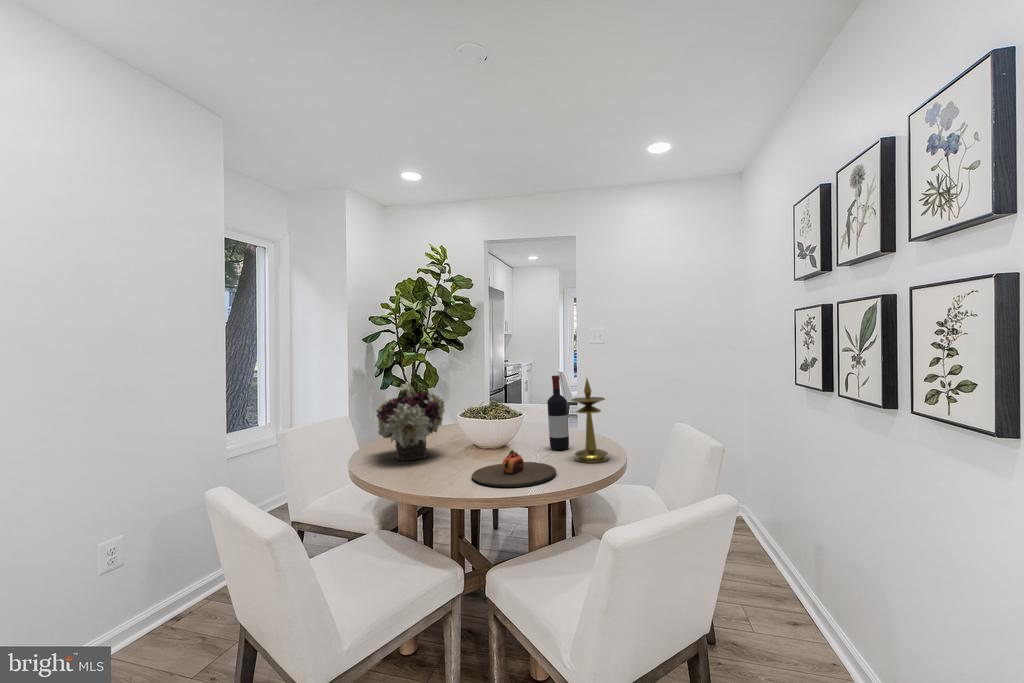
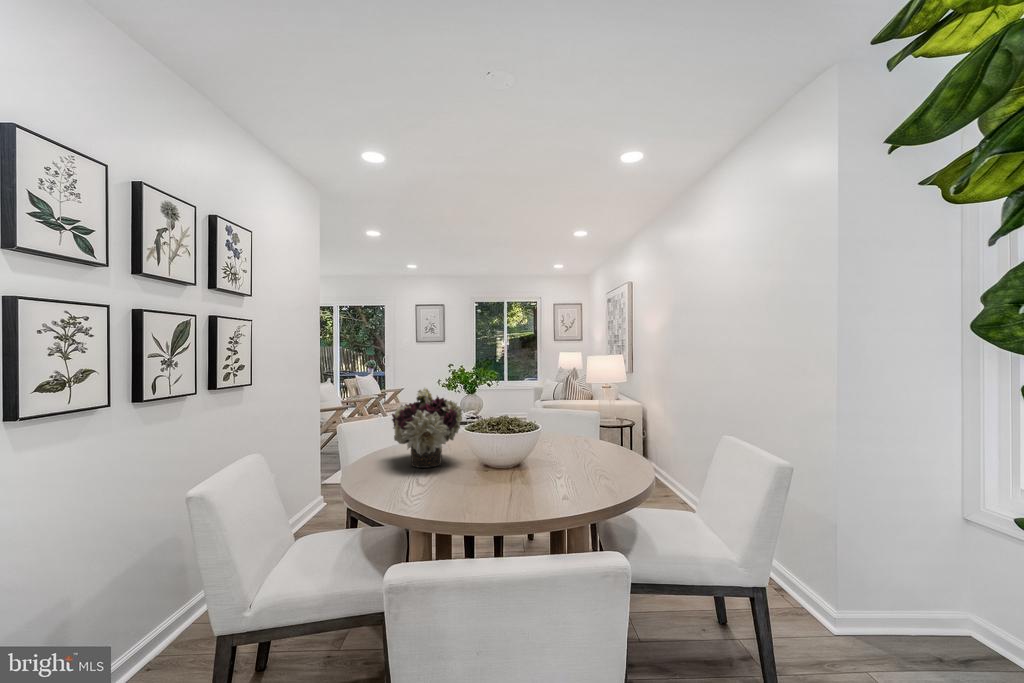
wine bottle: present [547,375,569,450] -> none [566,388,586,464]
candlestick: present [572,378,609,463] -> none [594,393,629,480]
plate: present [472,450,556,487] -> none [493,465,579,505]

